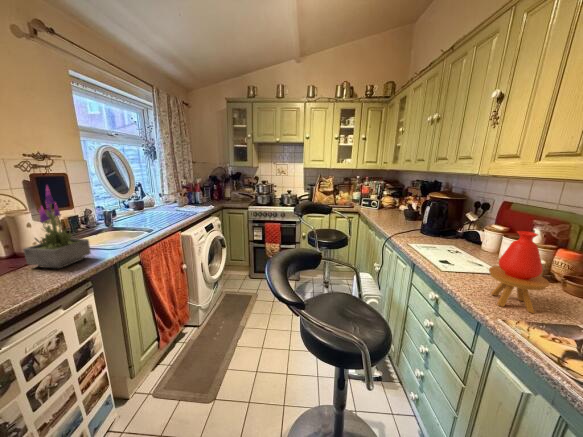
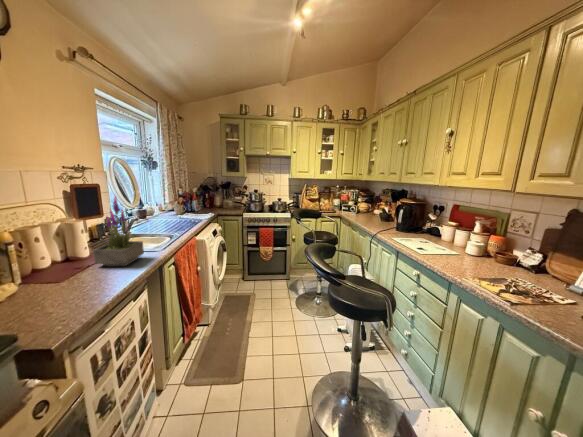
vase: present [489,231,549,313] -> none [454,222,489,274]

